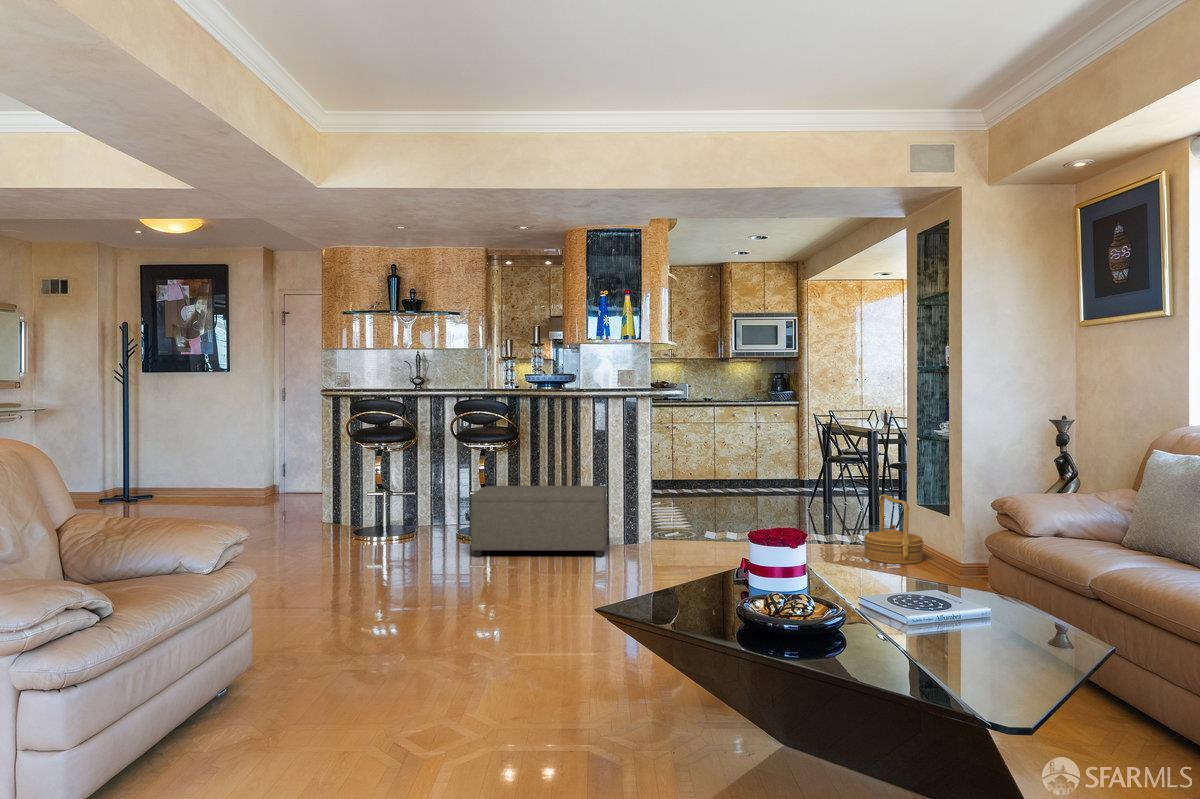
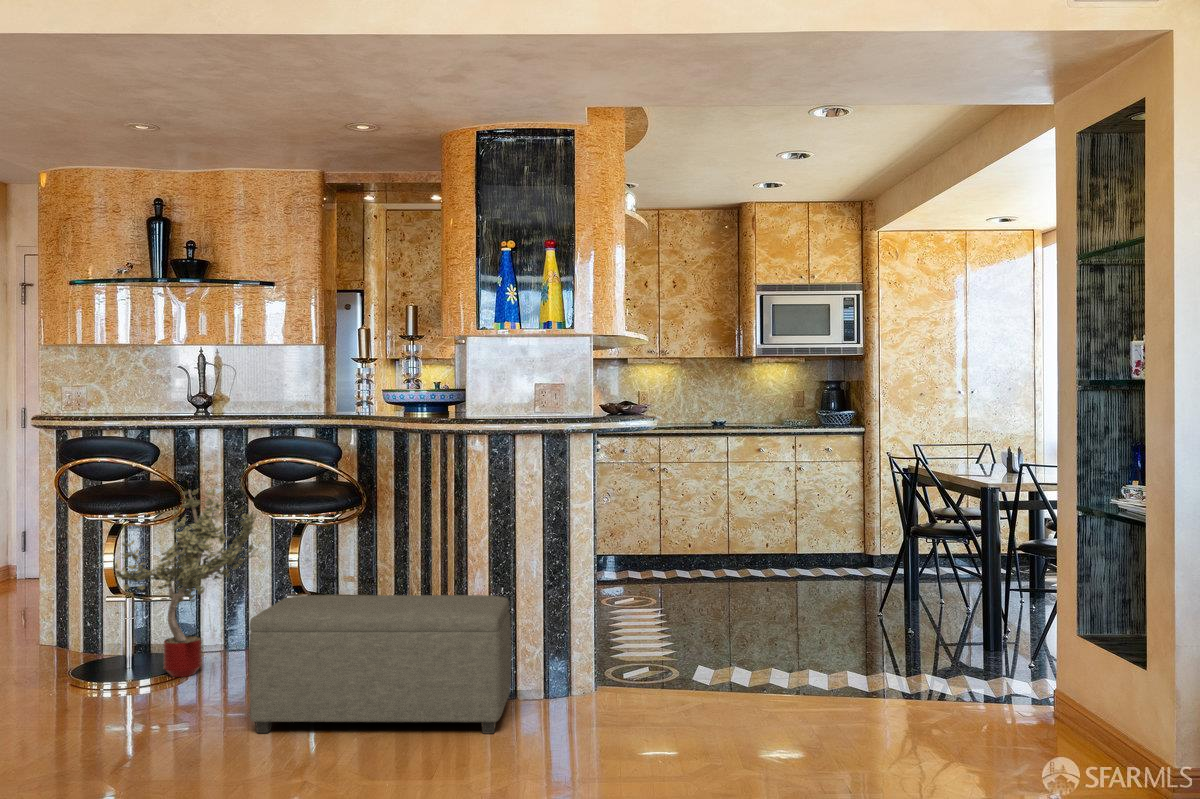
potted tree: none [374,429,460,535] -> present [114,488,258,677]
woven basket: present [863,495,924,564] -> none [979,614,1092,751]

